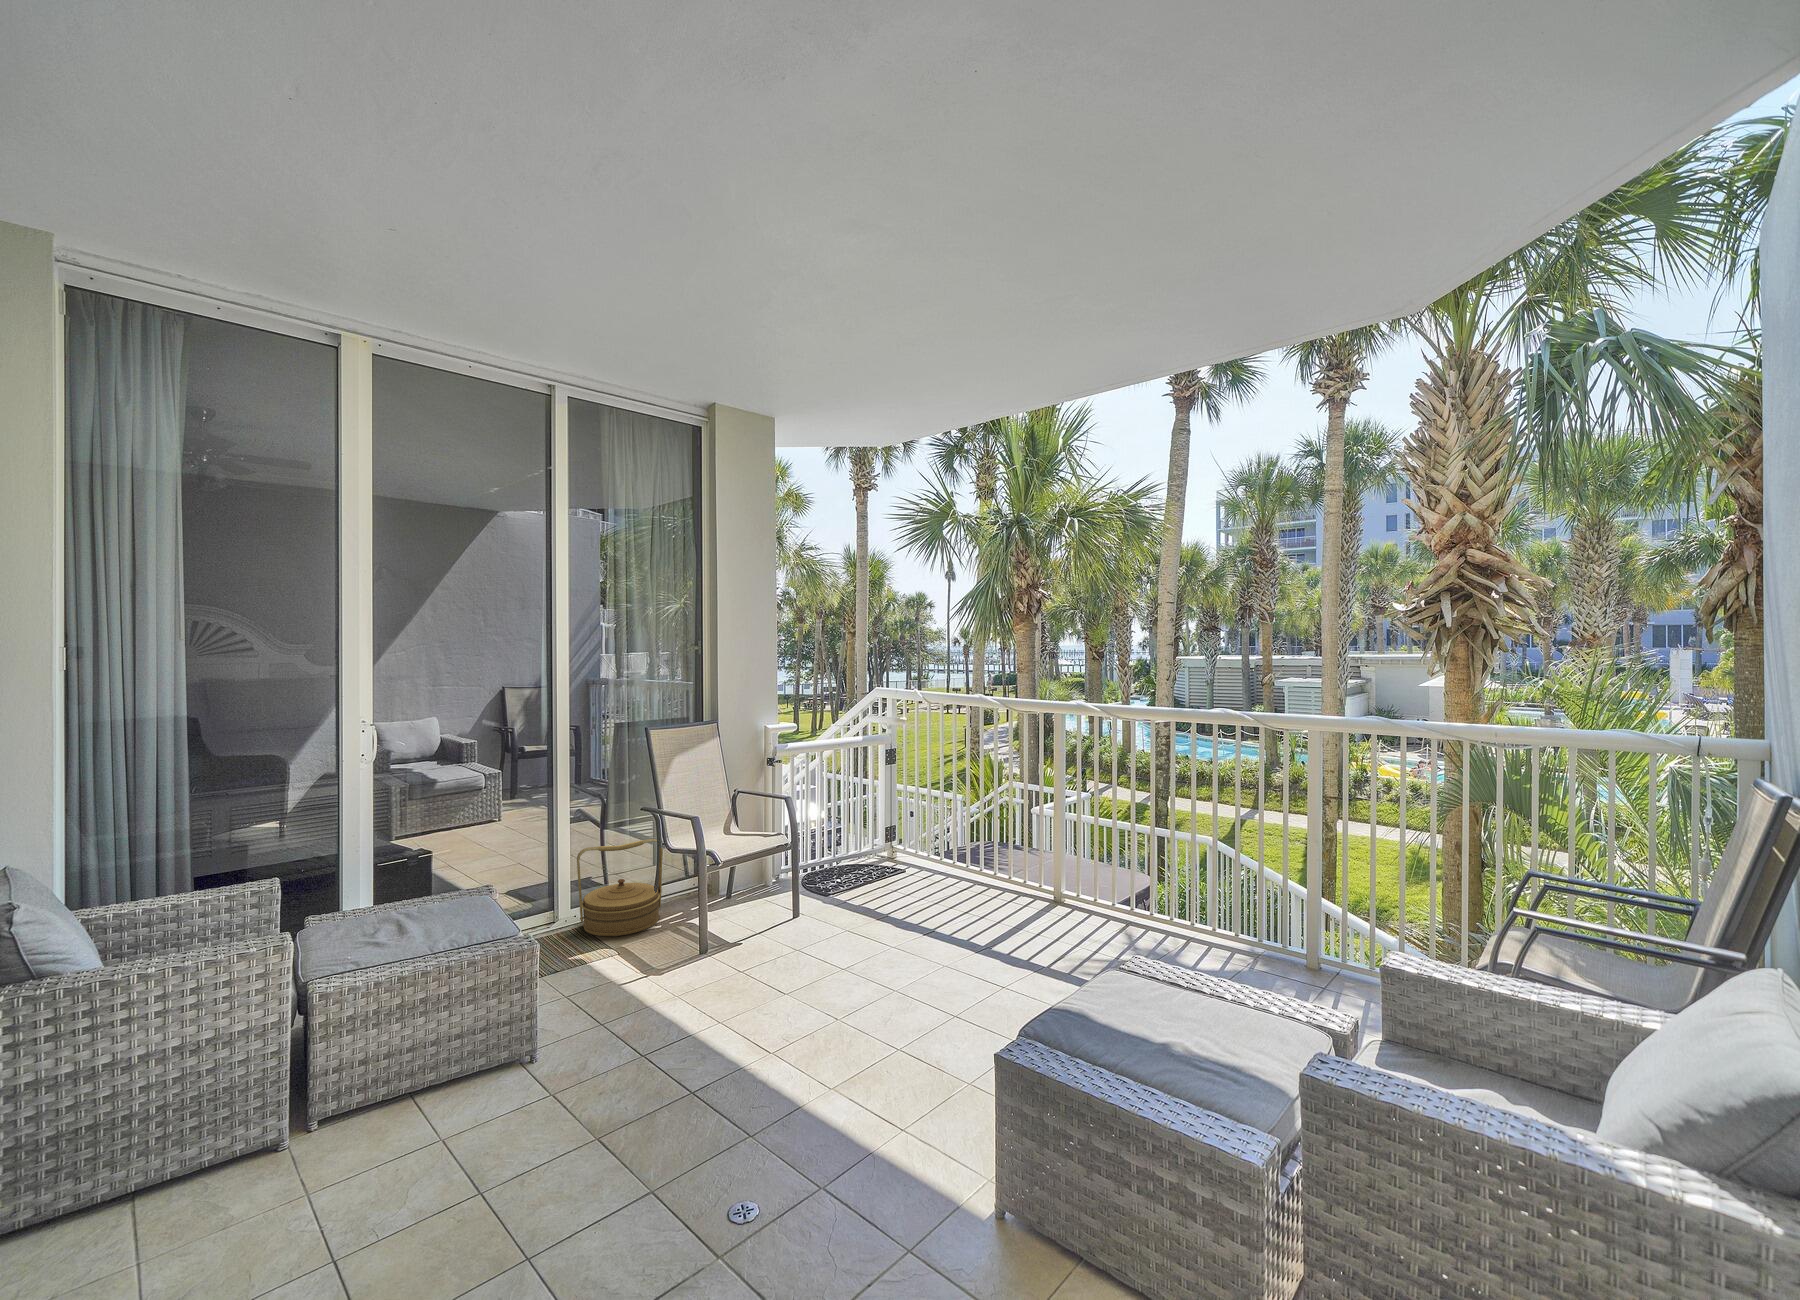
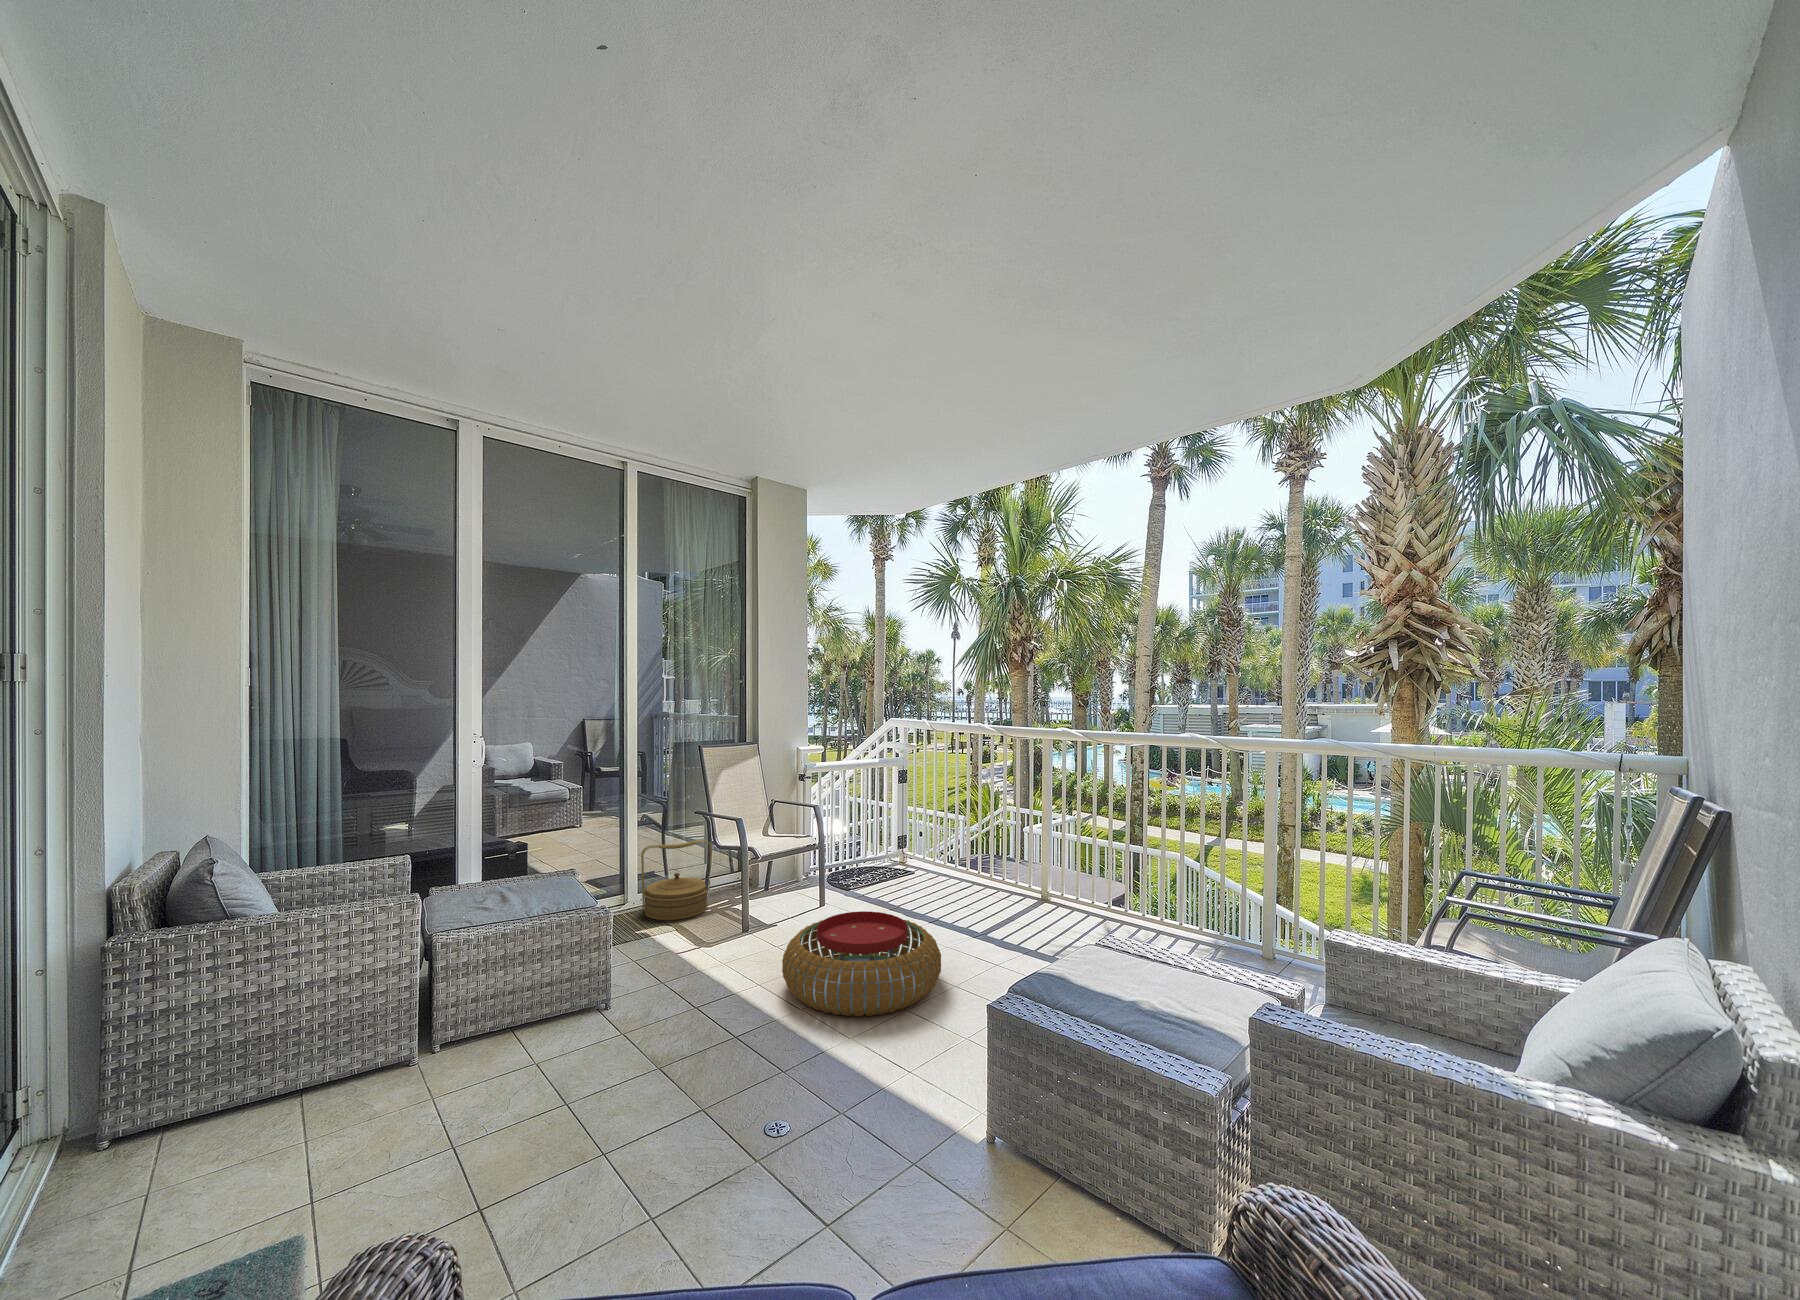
pouf: none [748,932,941,1066] -> present [782,911,941,1017]

